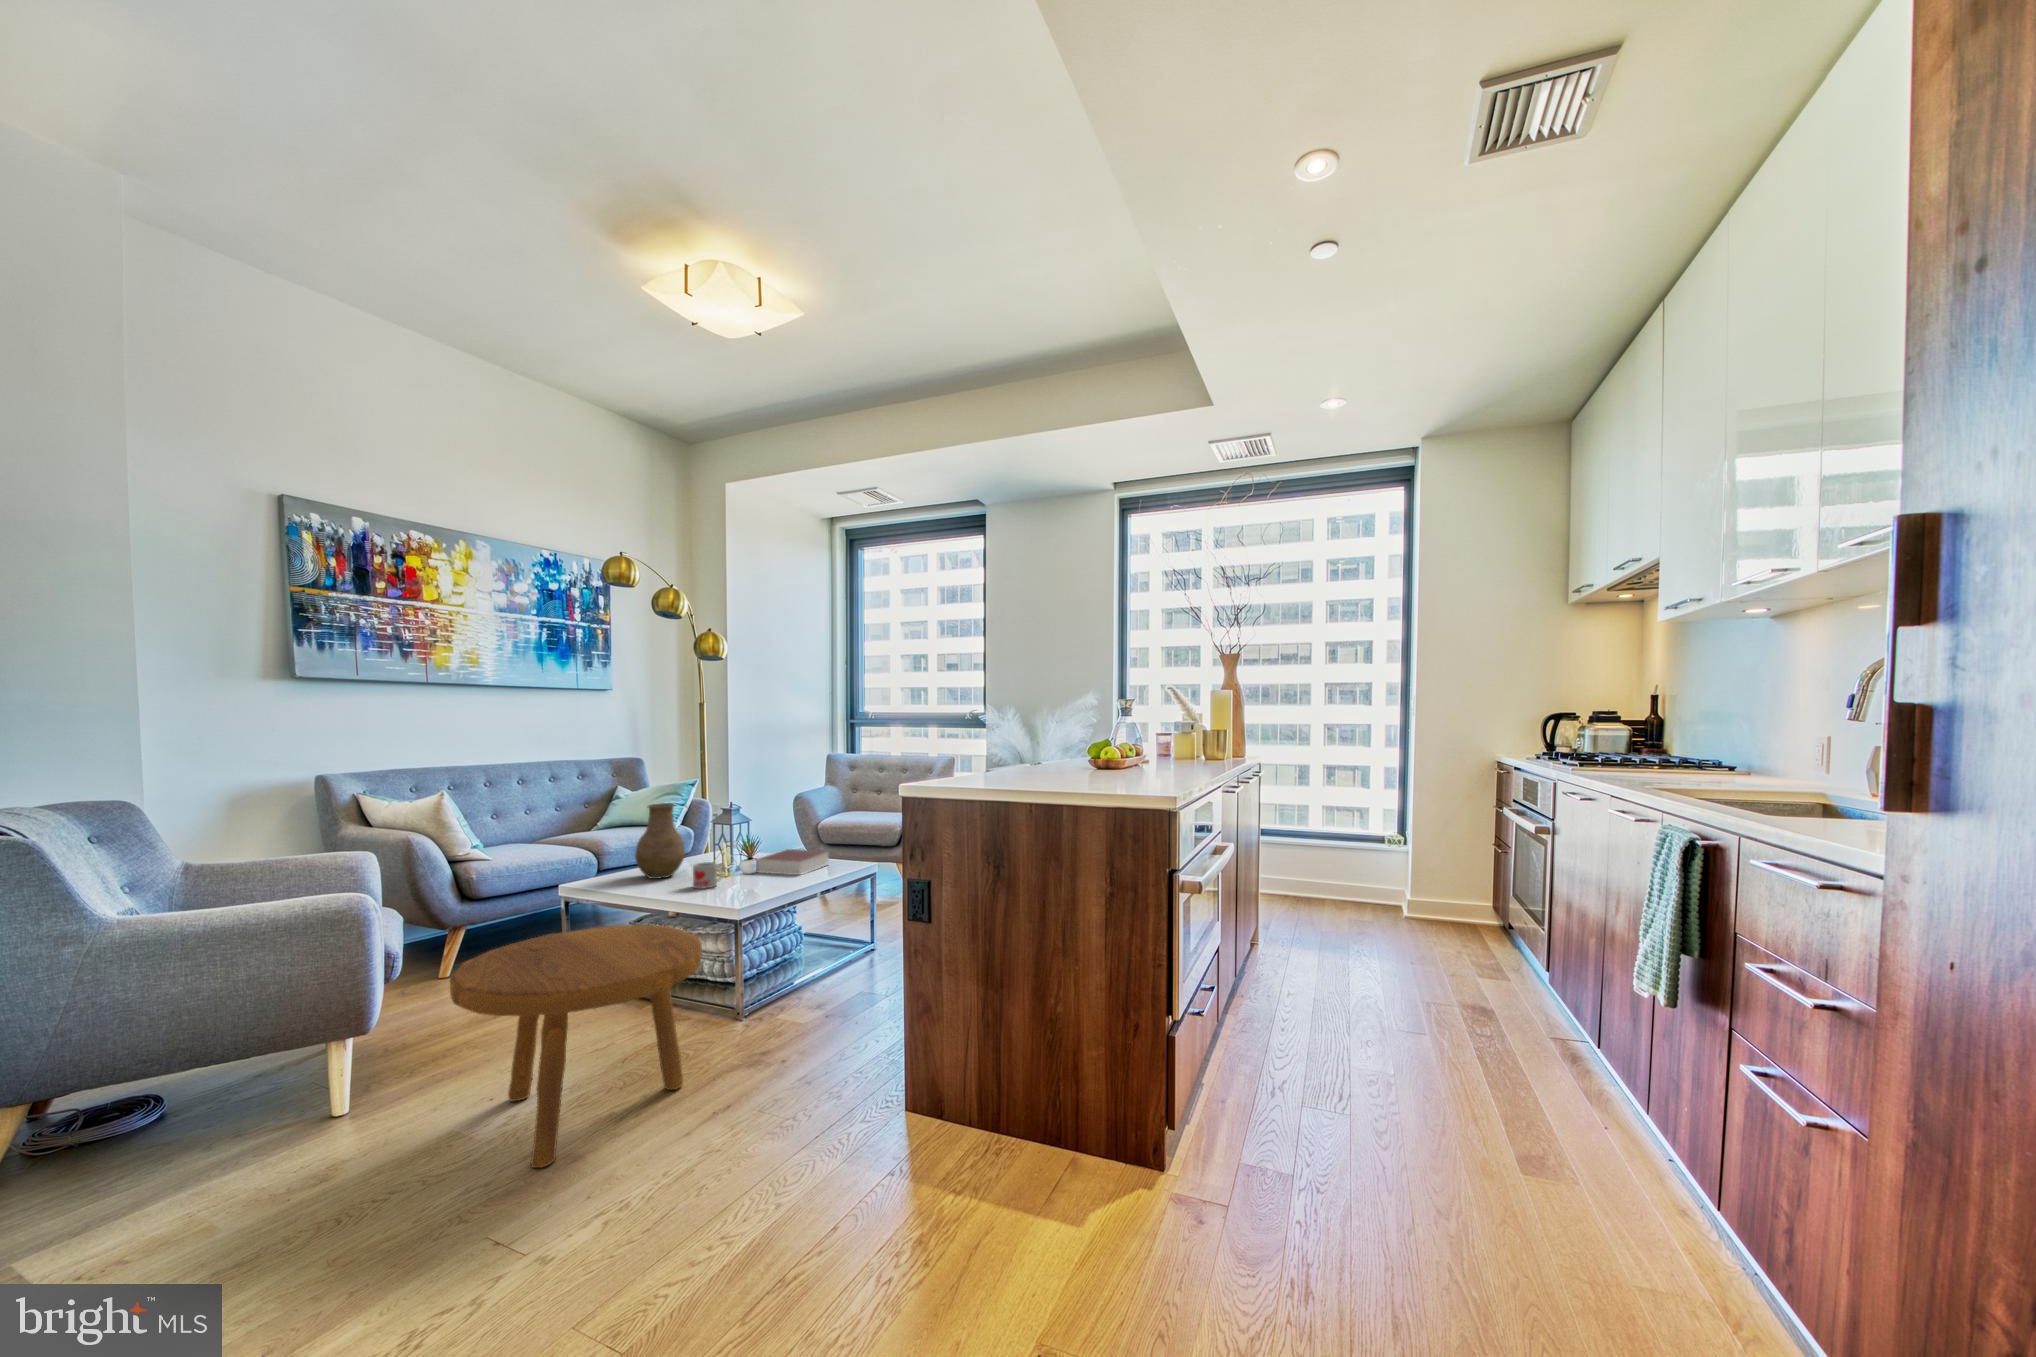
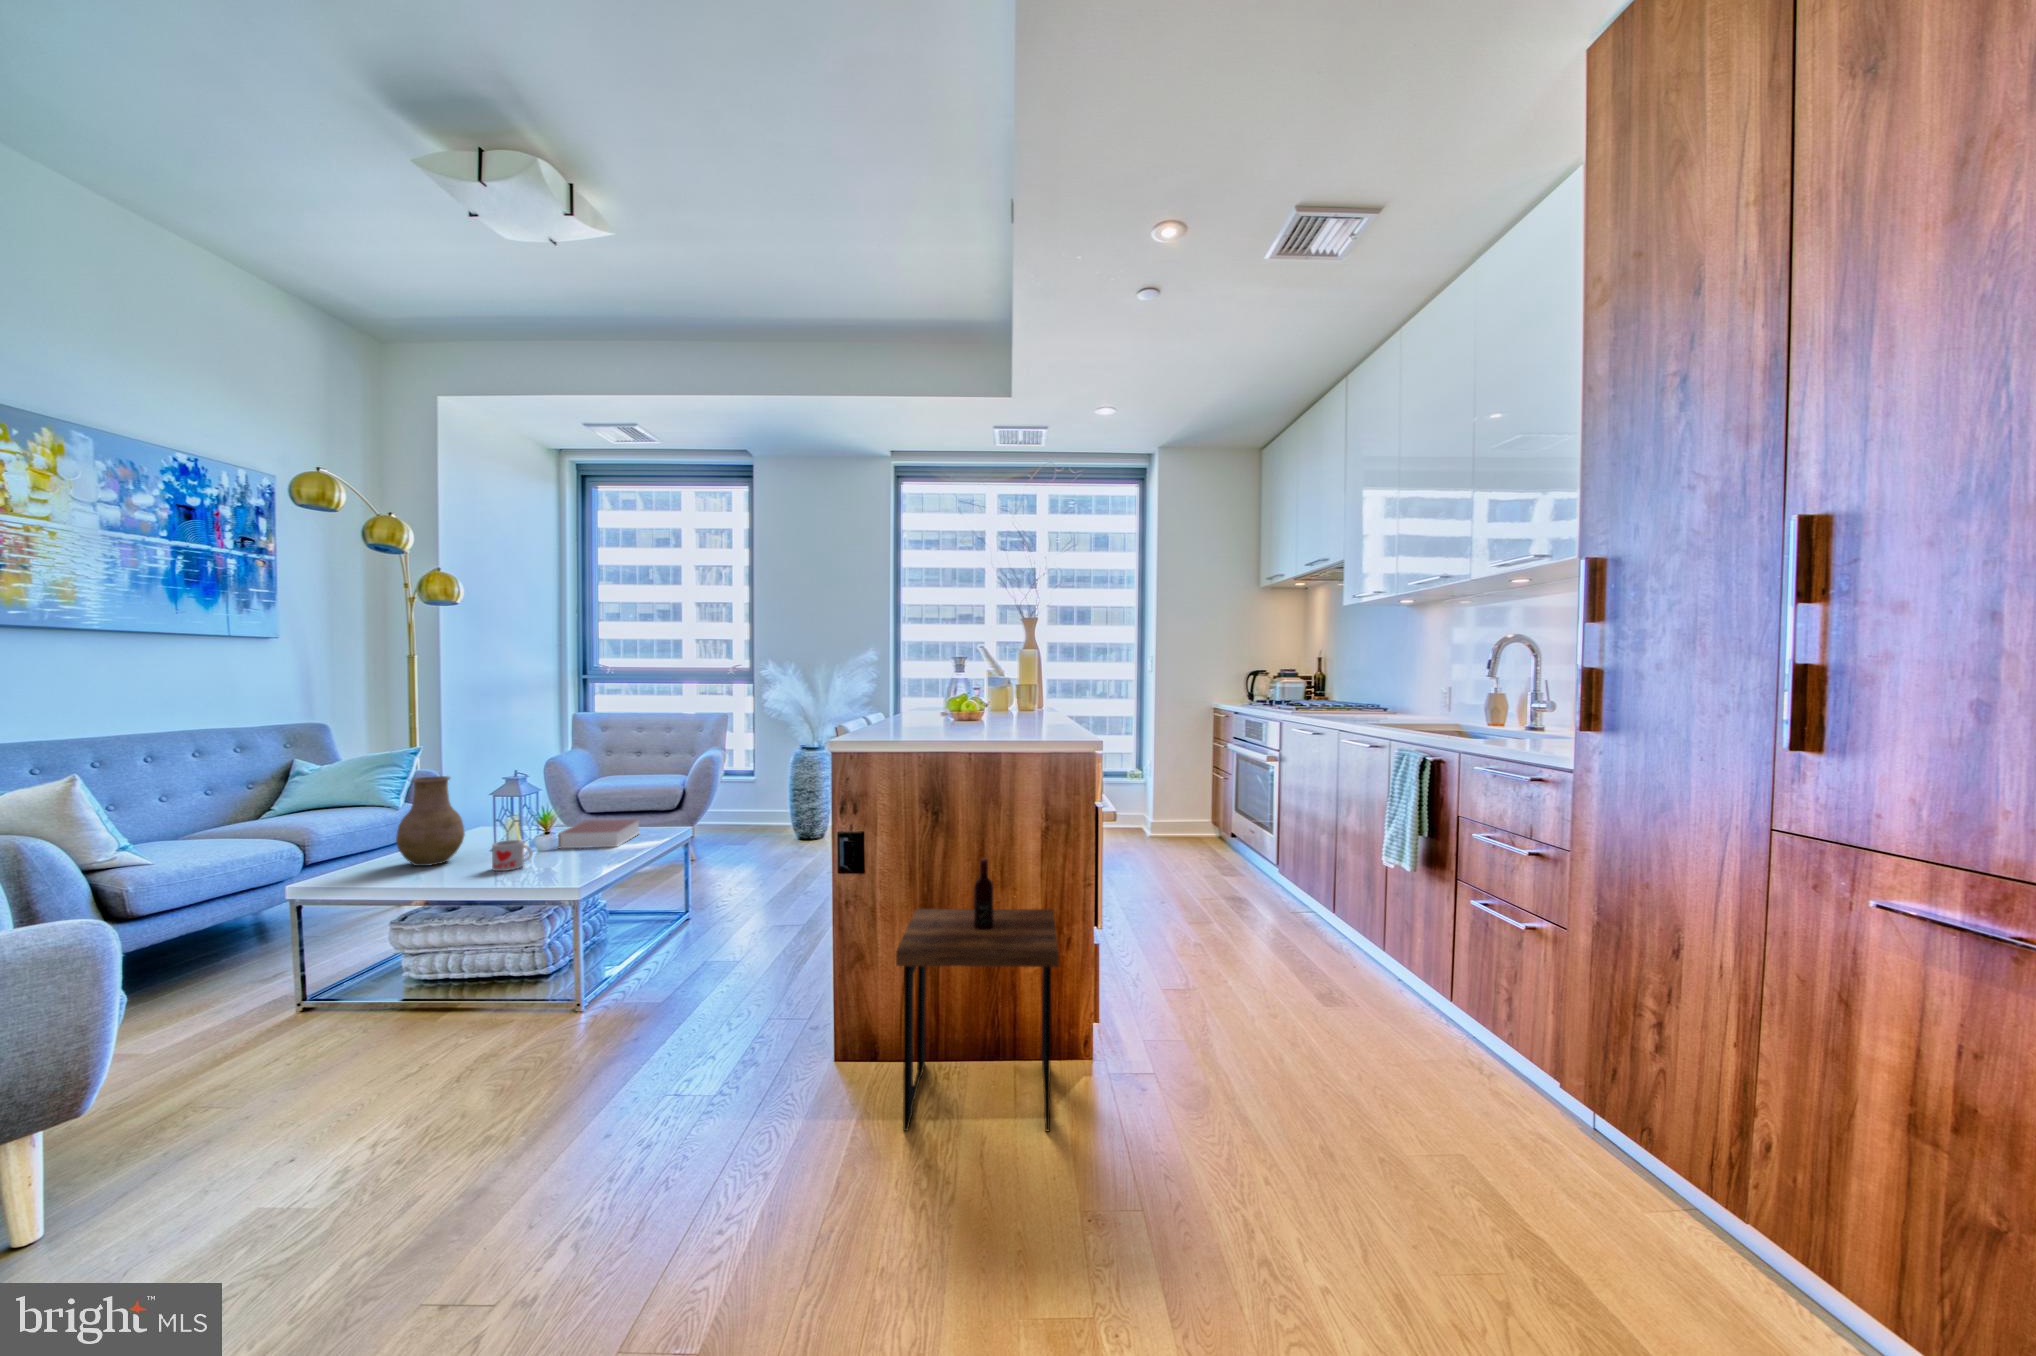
side table: none [917,922,1120,1247] -> present [896,859,1059,1132]
footstool: present [450,925,702,1168] -> none [261,911,595,1206]

